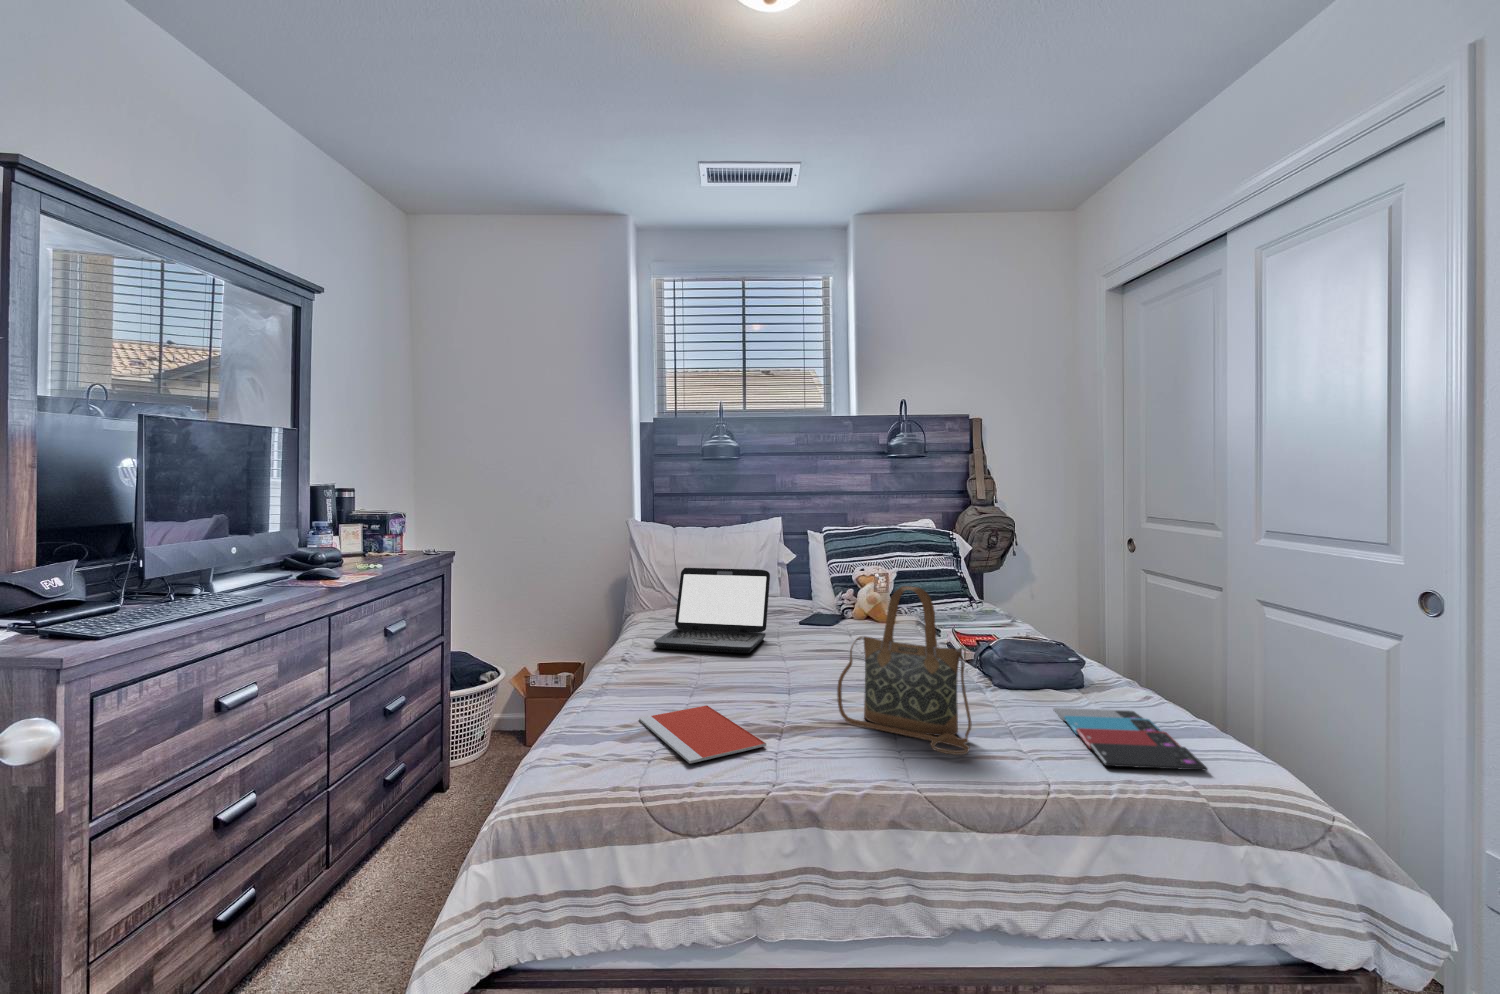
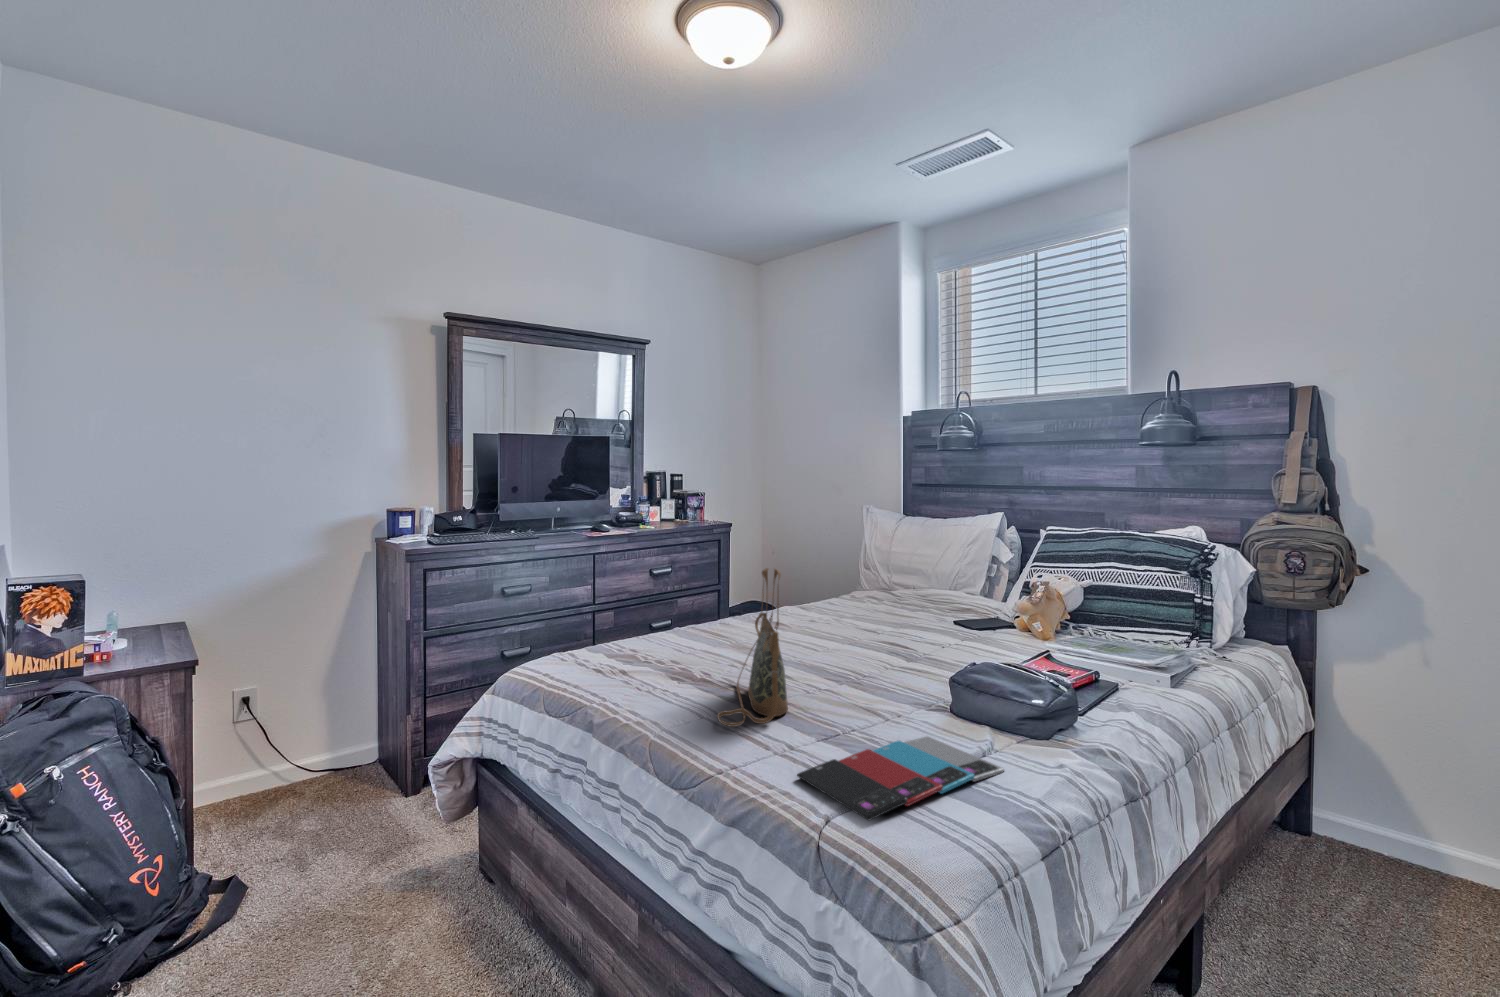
laptop: present [654,568,770,653] -> none [780,551,893,631]
notebook: present [639,705,766,763] -> none [593,647,697,679]

